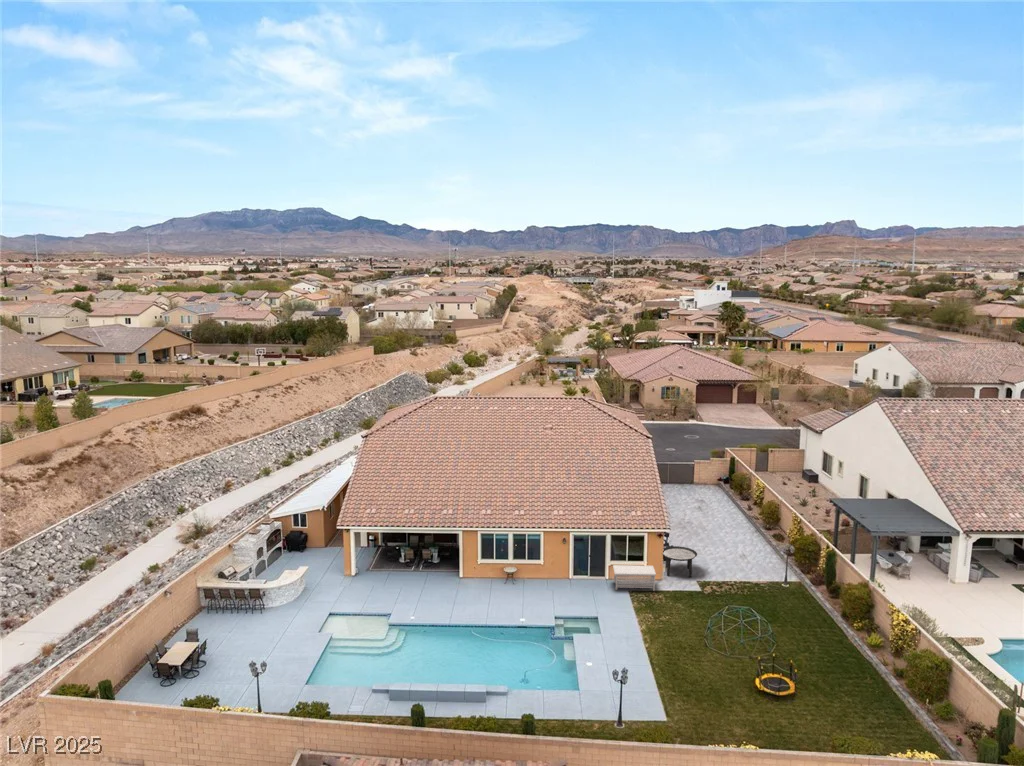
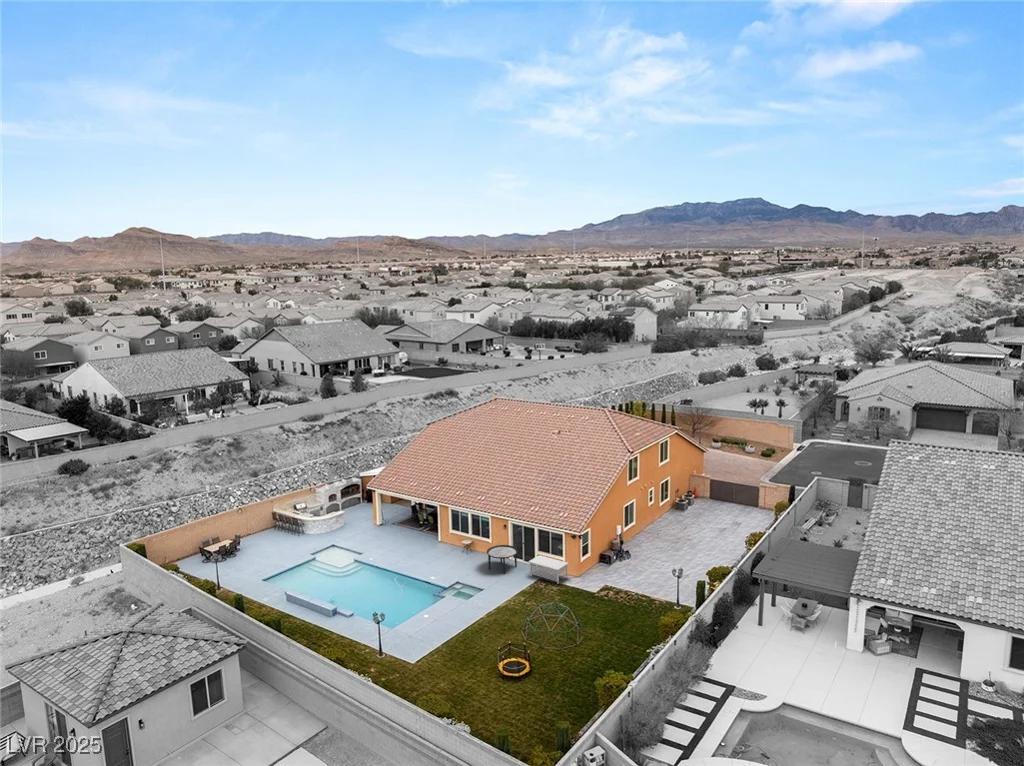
round table: present [663,546,697,577] -> present [487,545,518,574]

